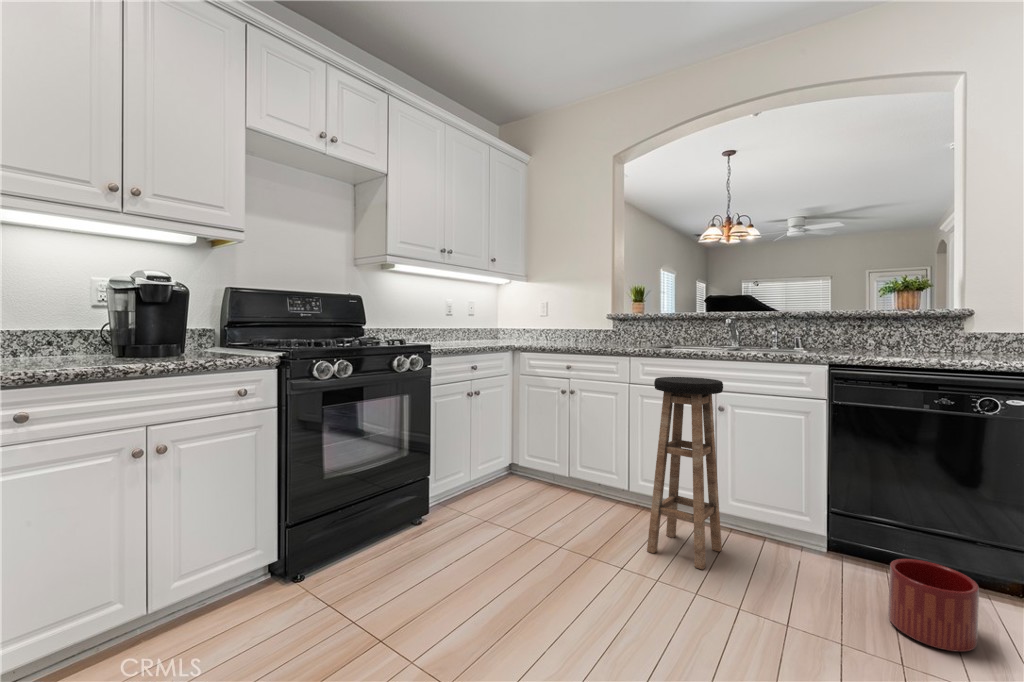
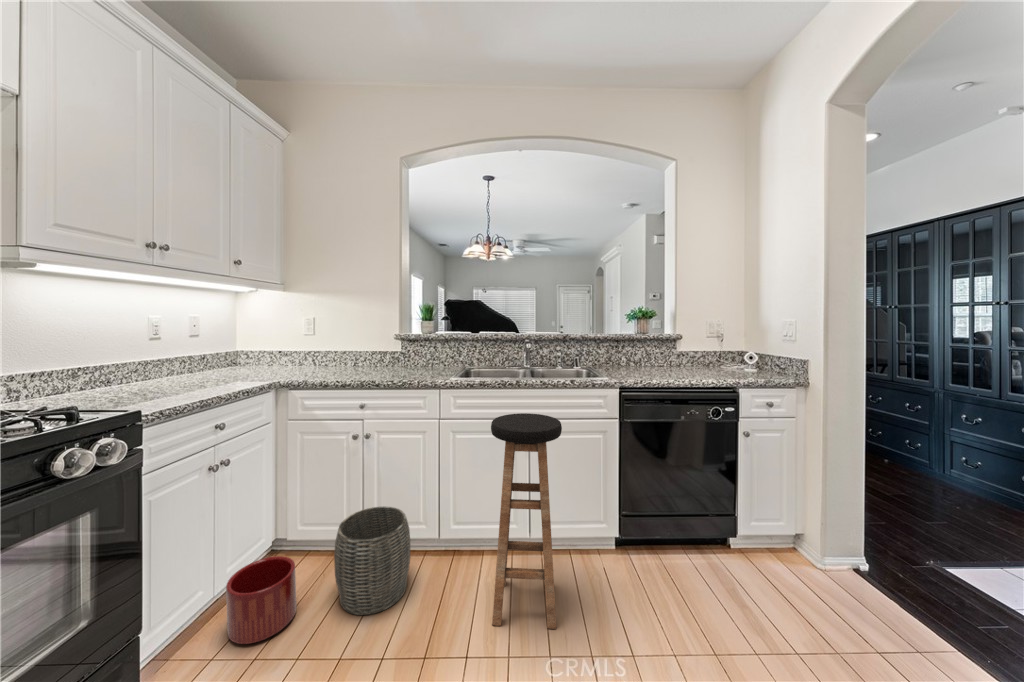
woven basket: none [539,448,595,520] -> present [334,506,410,615]
planter: present [888,559,979,652] -> present [226,556,296,644]

